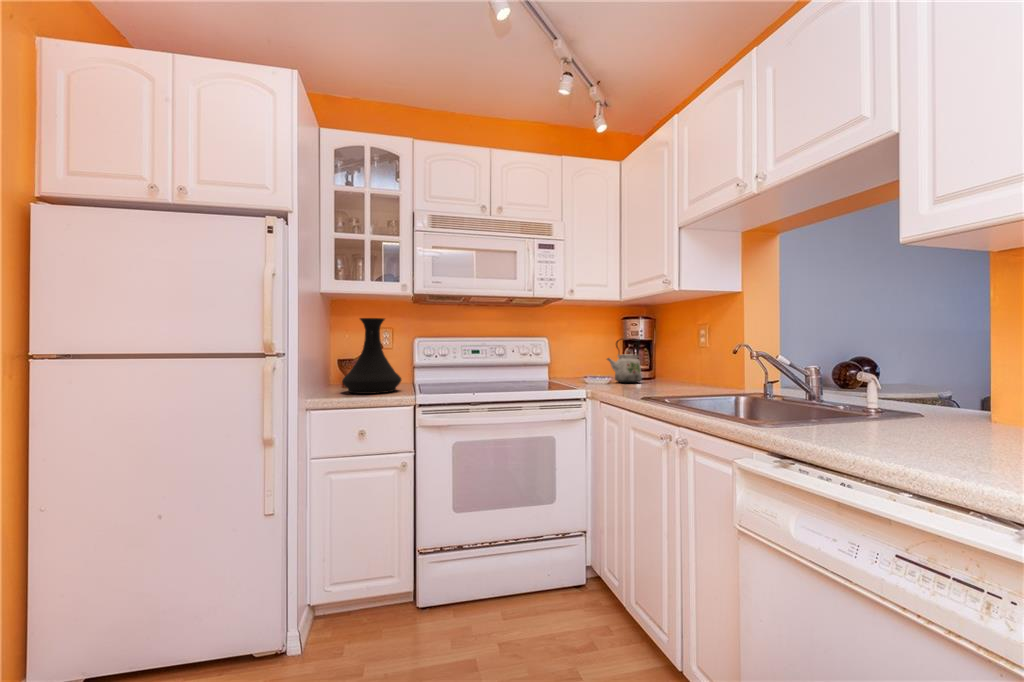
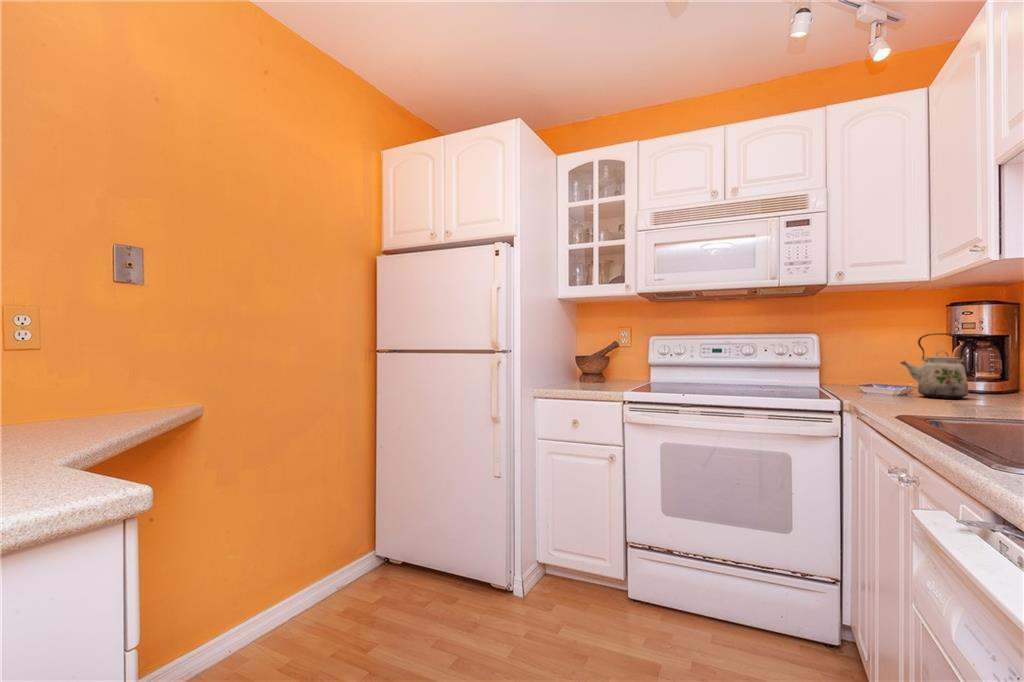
vase: present [342,318,402,394] -> none [570,319,624,389]

